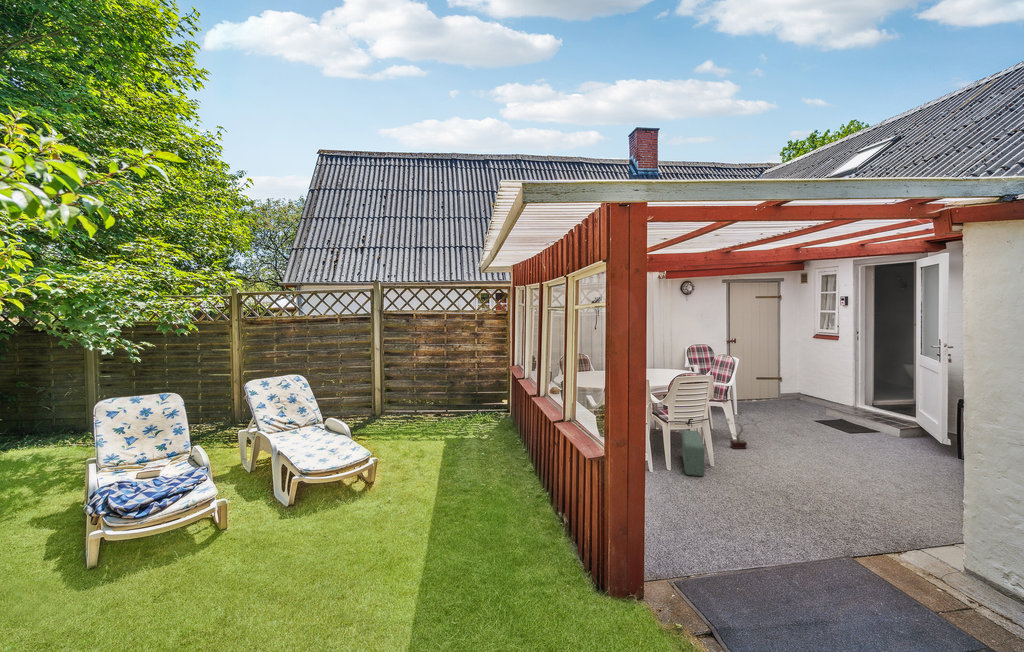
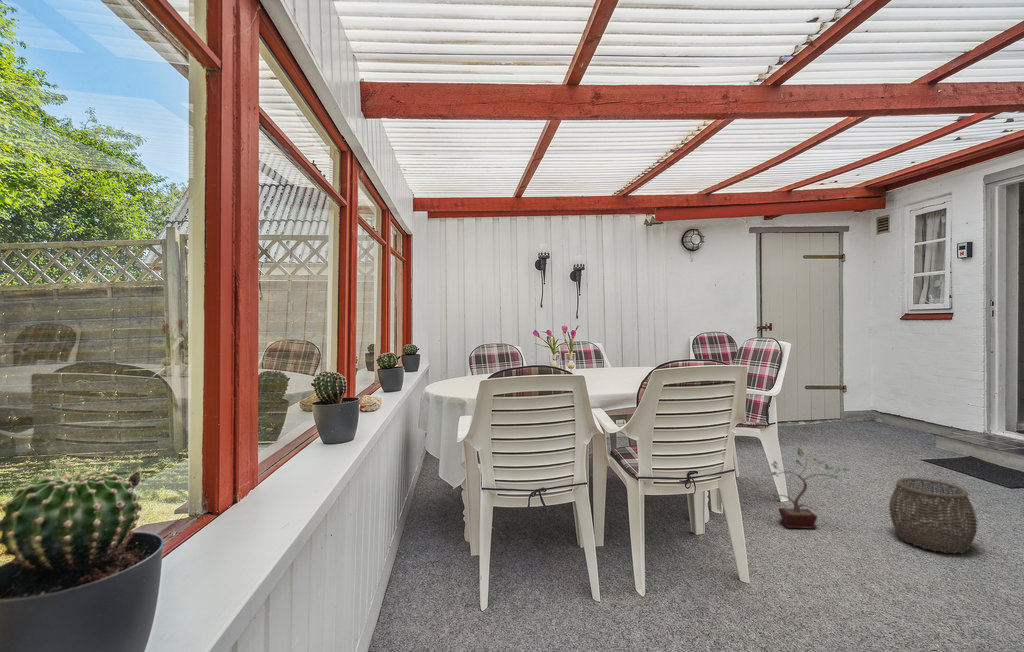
woven basket: none [779,425,815,456] -> present [889,478,977,554]
pouf: present [682,430,704,476] -> none [675,491,727,623]

